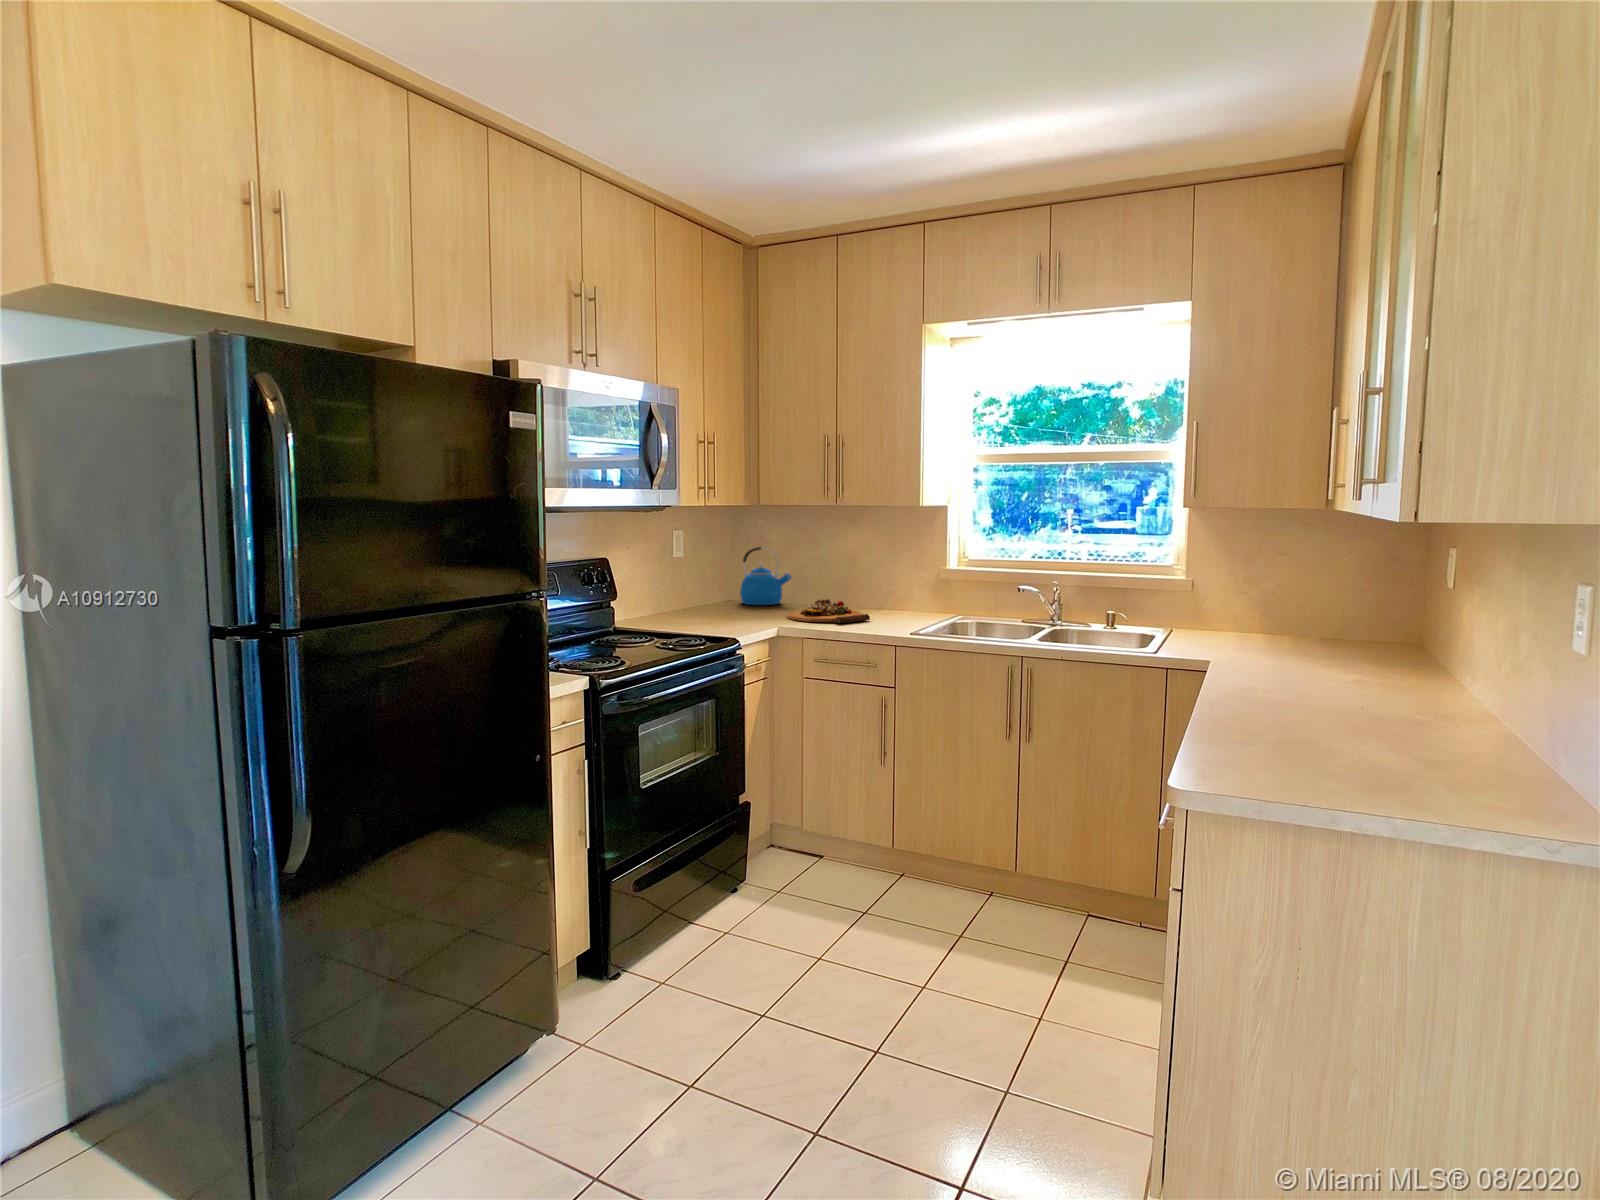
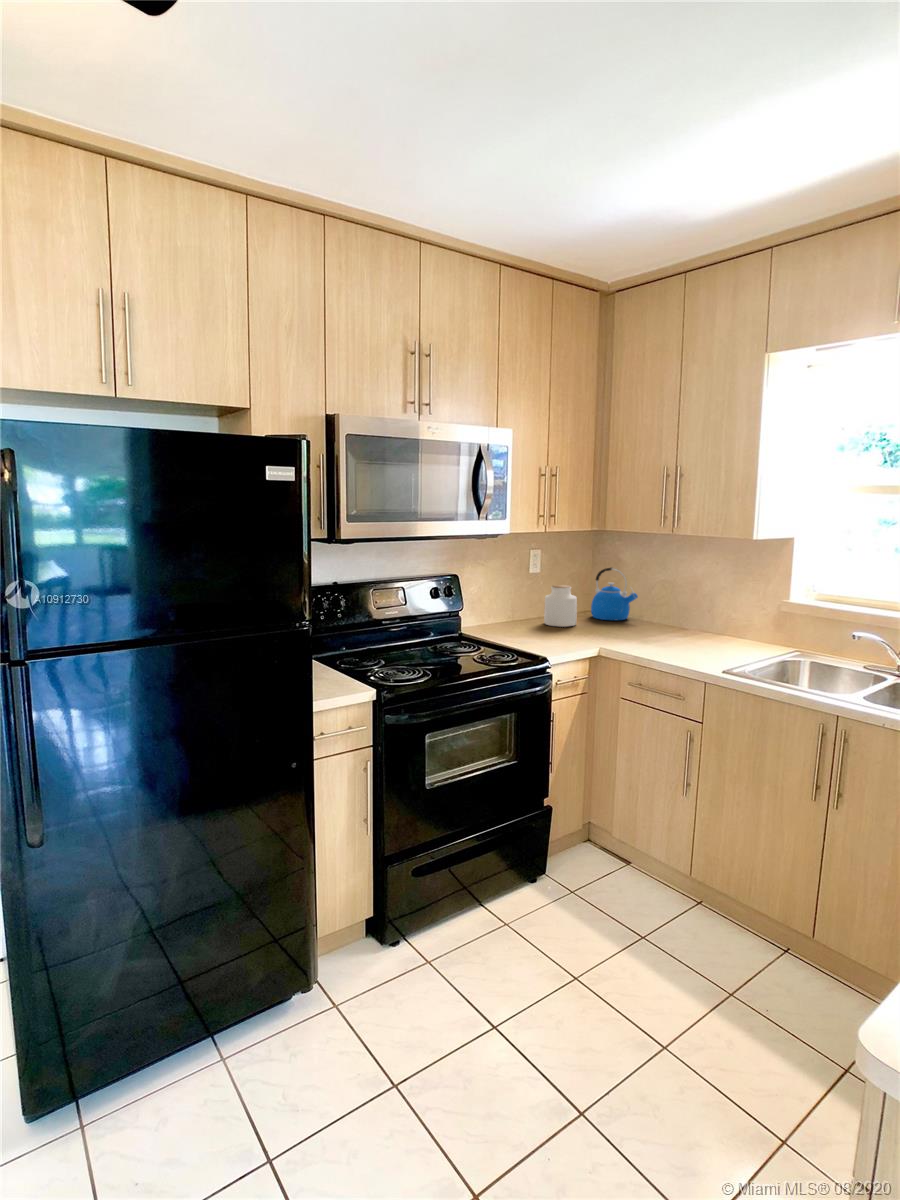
jar: none [697,567,734,613] -> present [544,585,577,627]
cutting board: present [786,599,870,623] -> none [617,621,696,648]

